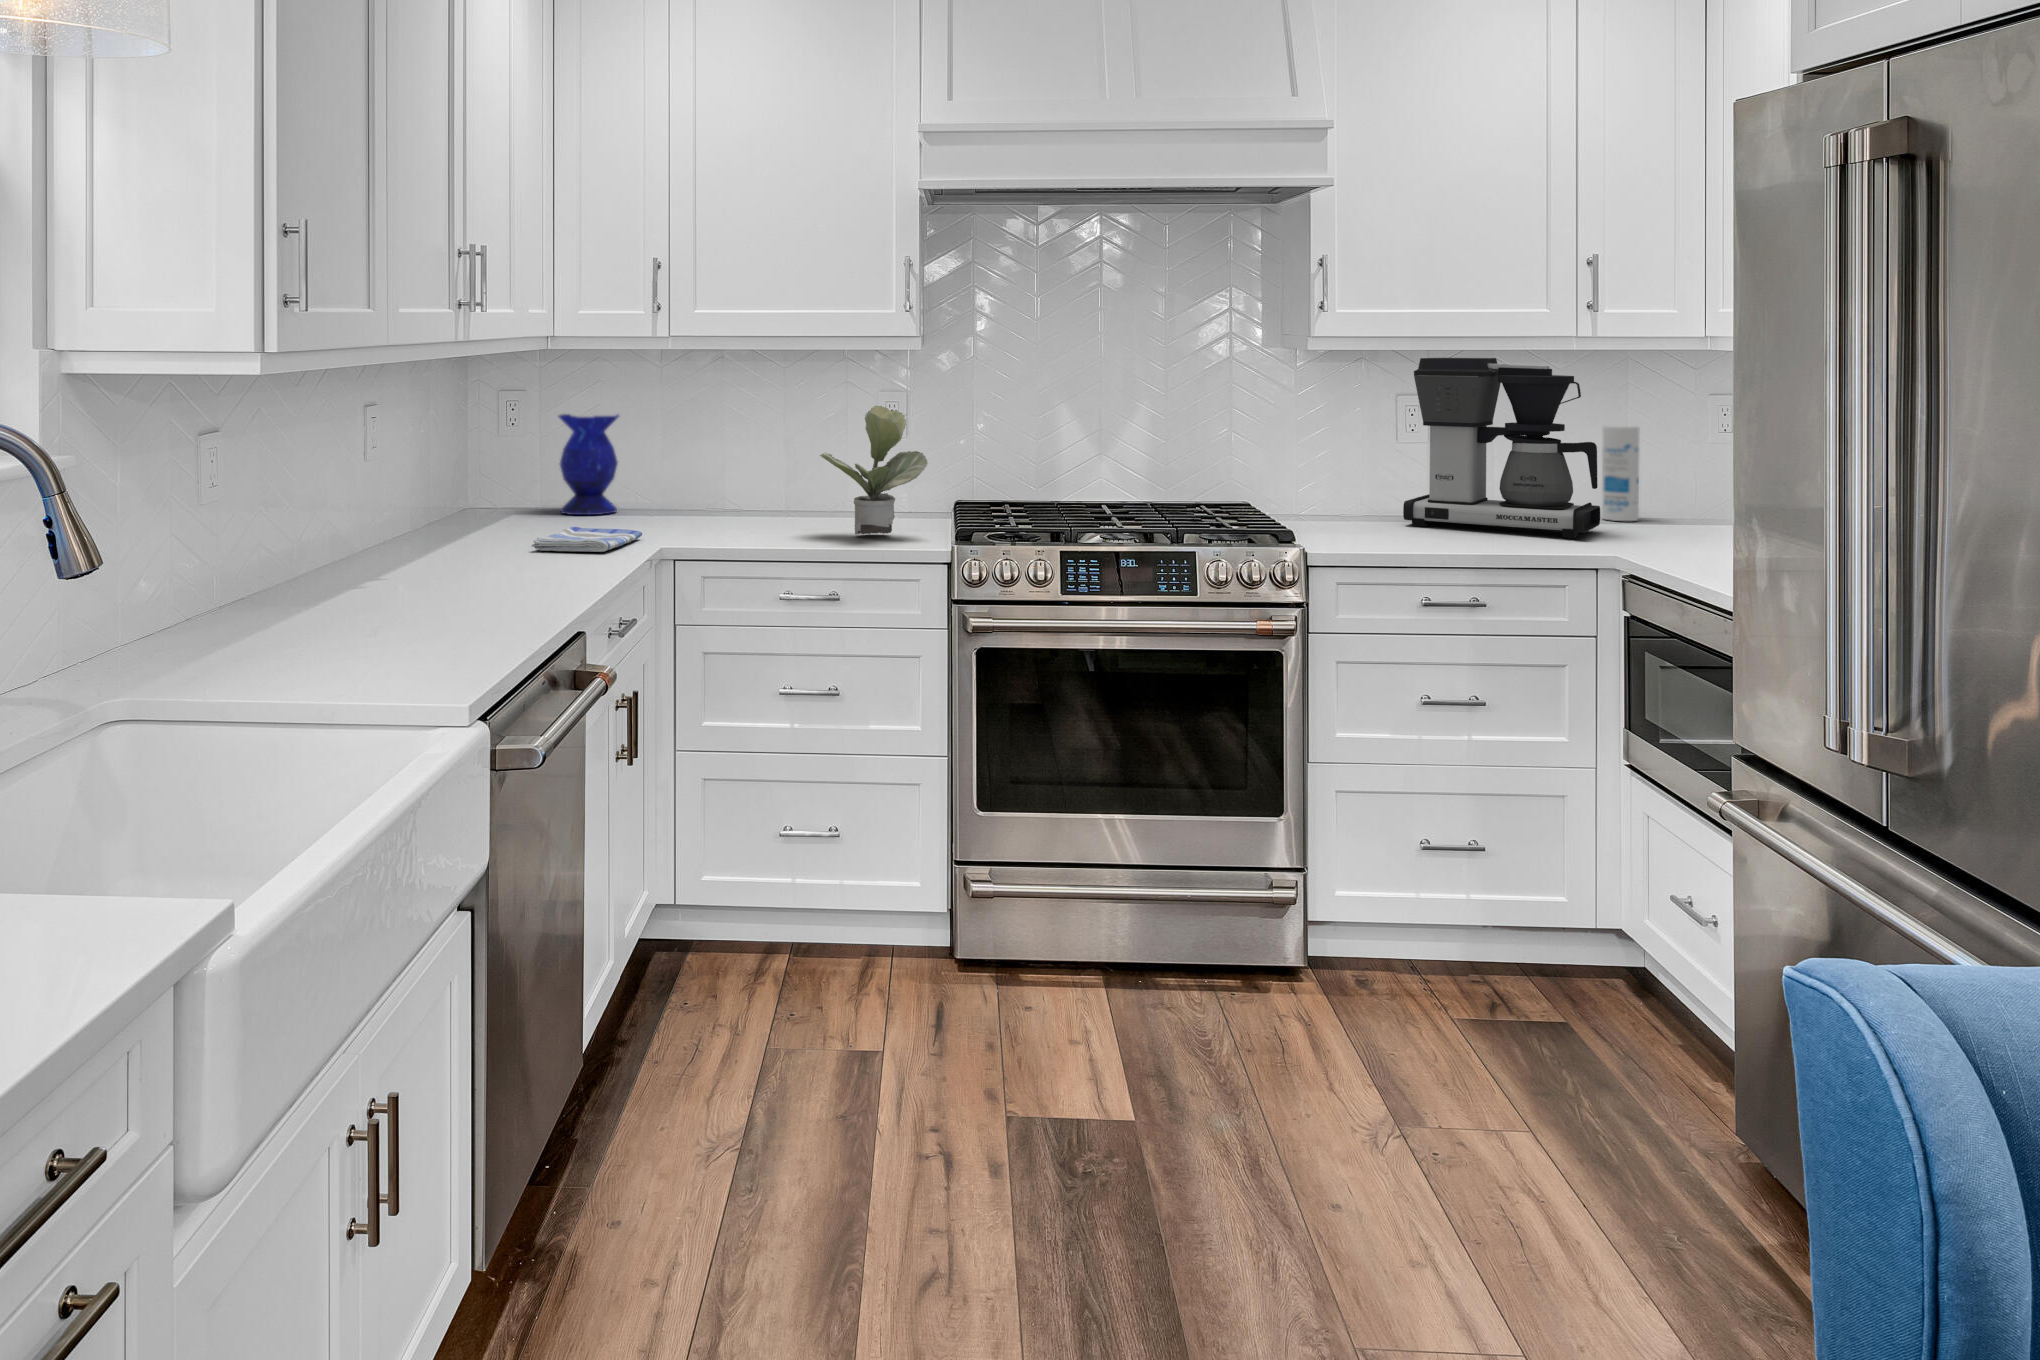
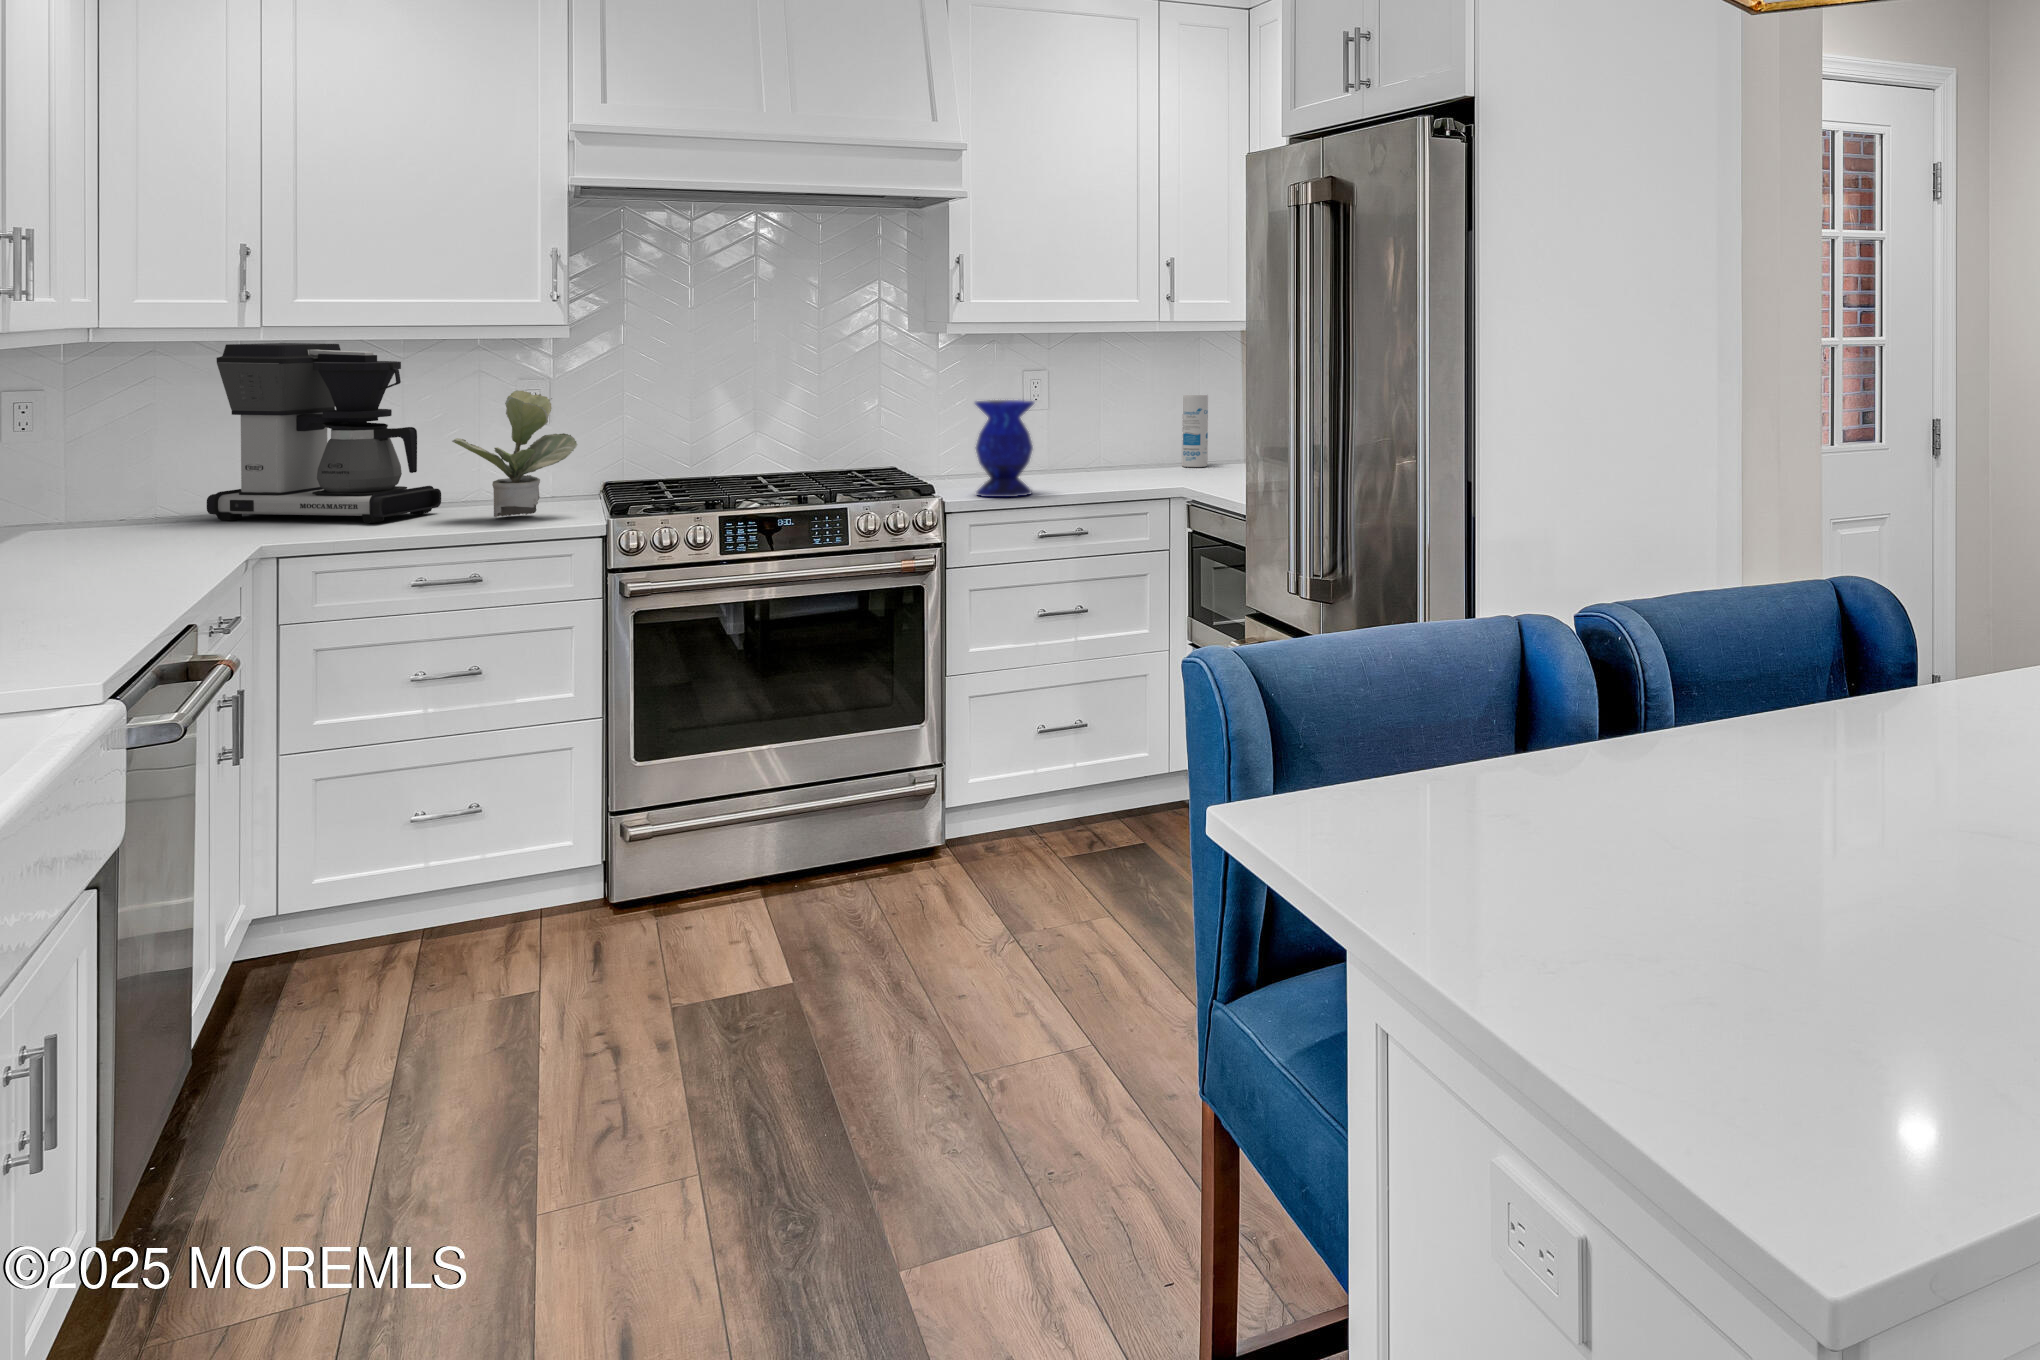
coffee maker: present [1403,358,1600,538] -> present [207,343,441,523]
vase: present [558,414,619,515] -> present [975,400,1034,497]
dish towel: present [531,527,642,552] -> none [73,528,224,557]

